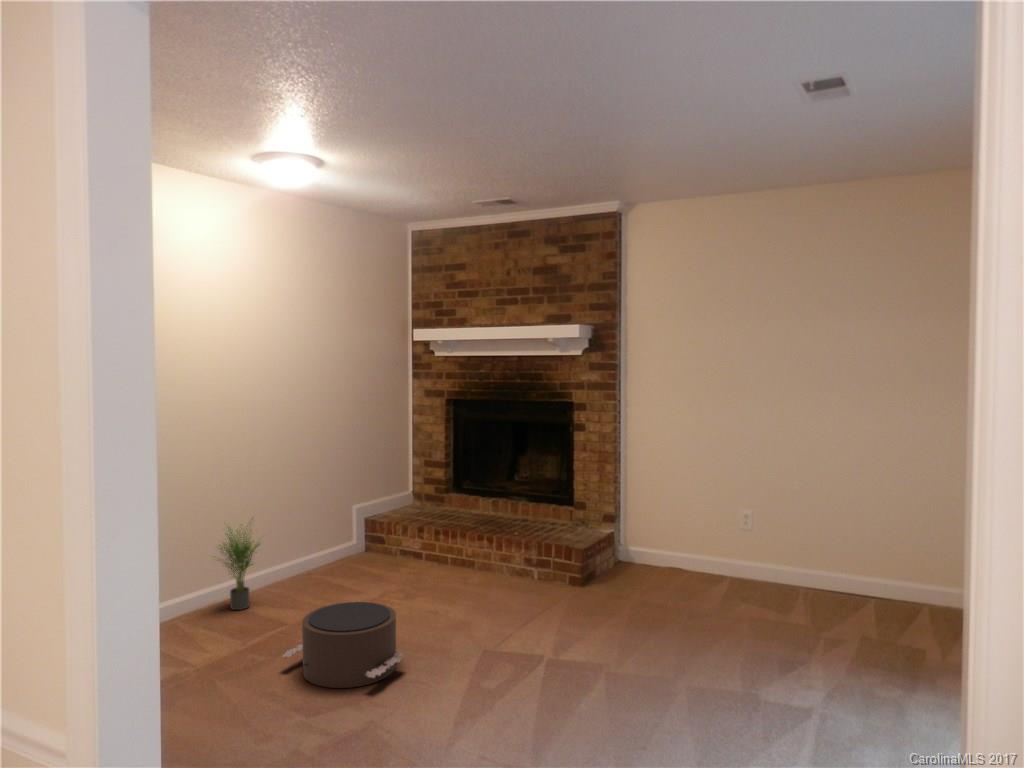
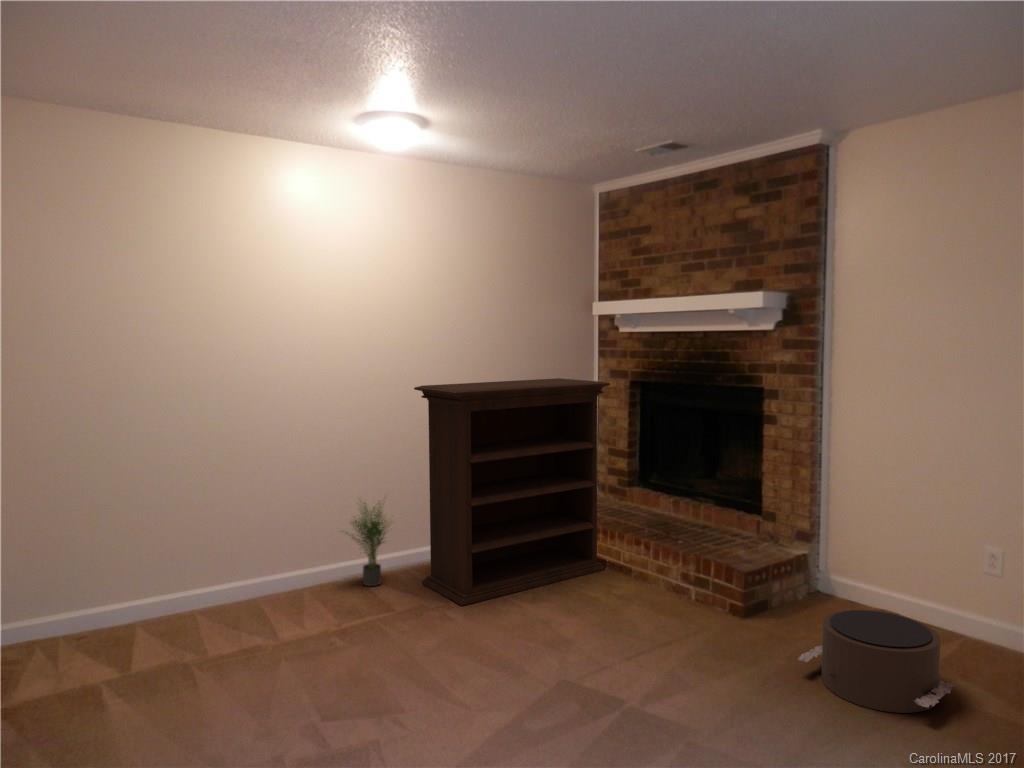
bookshelf: none [285,398,452,613] -> present [414,378,610,606]
pouf: present [283,602,404,688] -> present [798,610,955,713]

